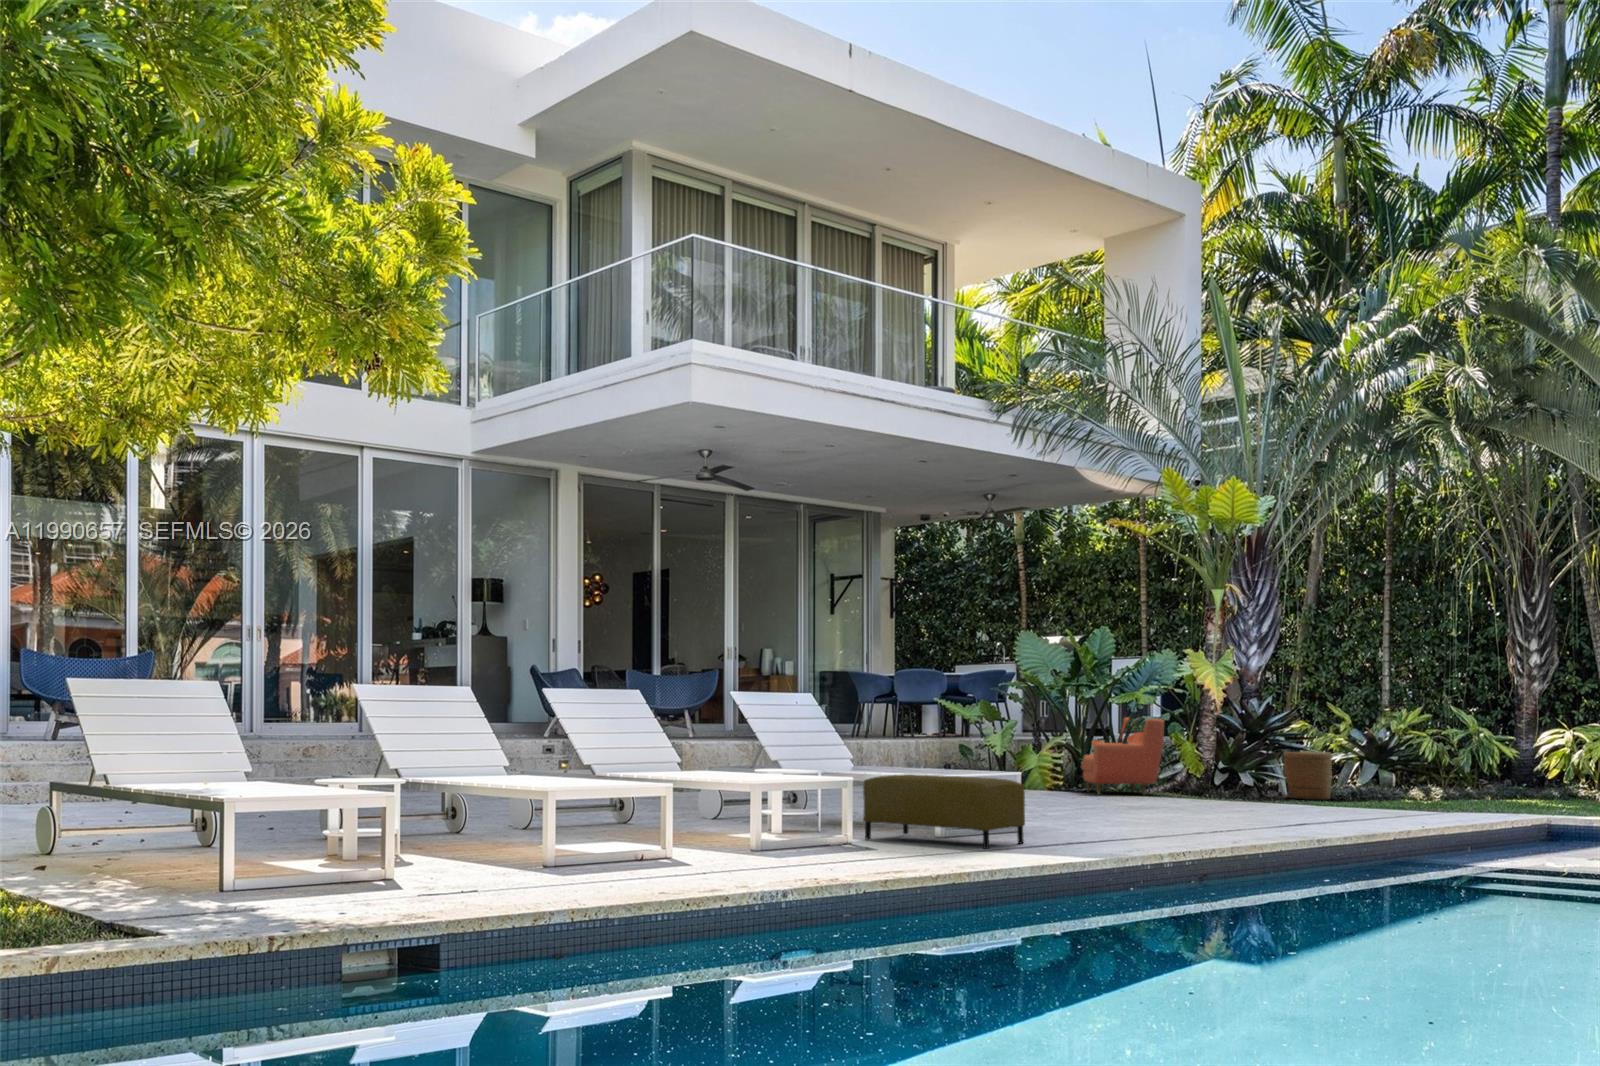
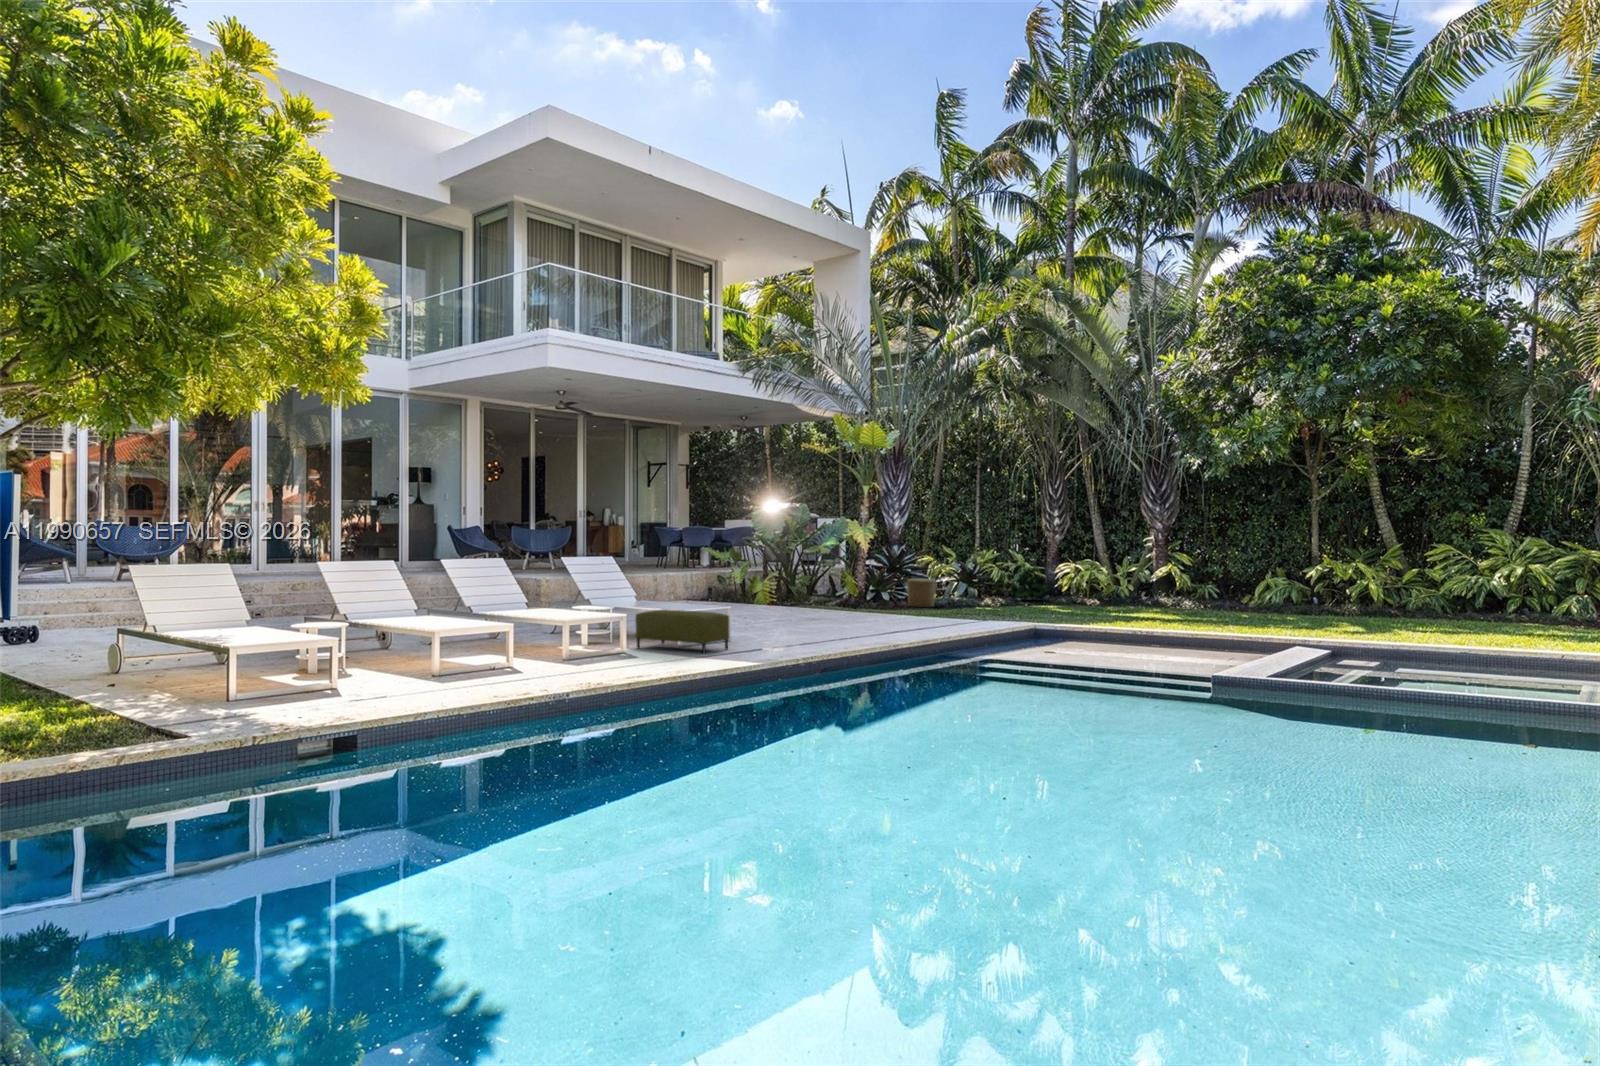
armchair: present [1081,717,1164,795] -> none [791,558,841,606]
potted plant: none [1456,738,1534,794] -> present [1011,569,1052,599]

